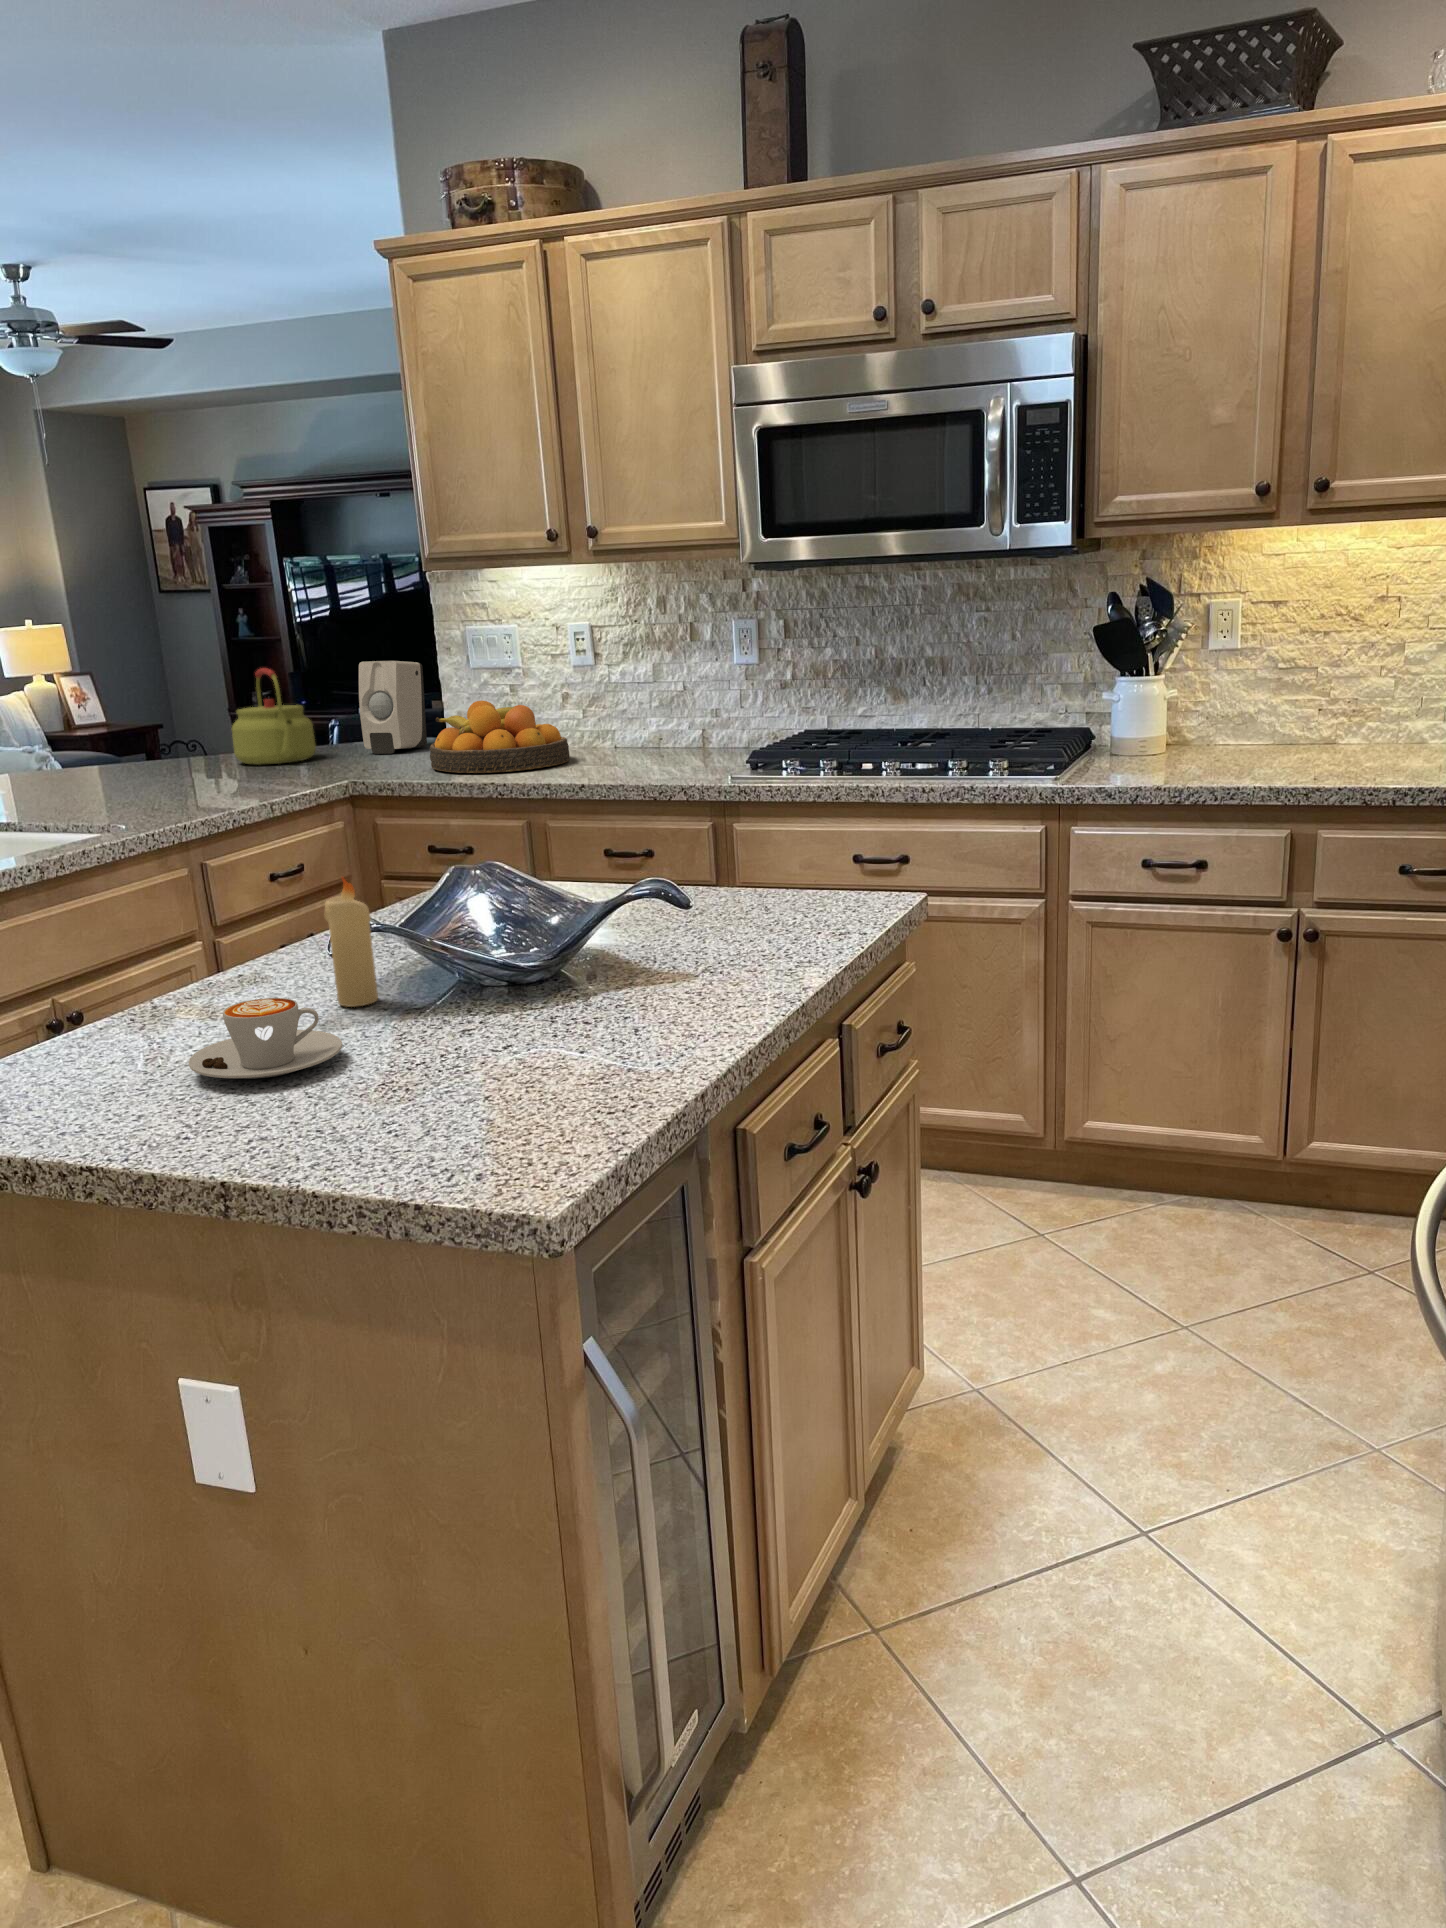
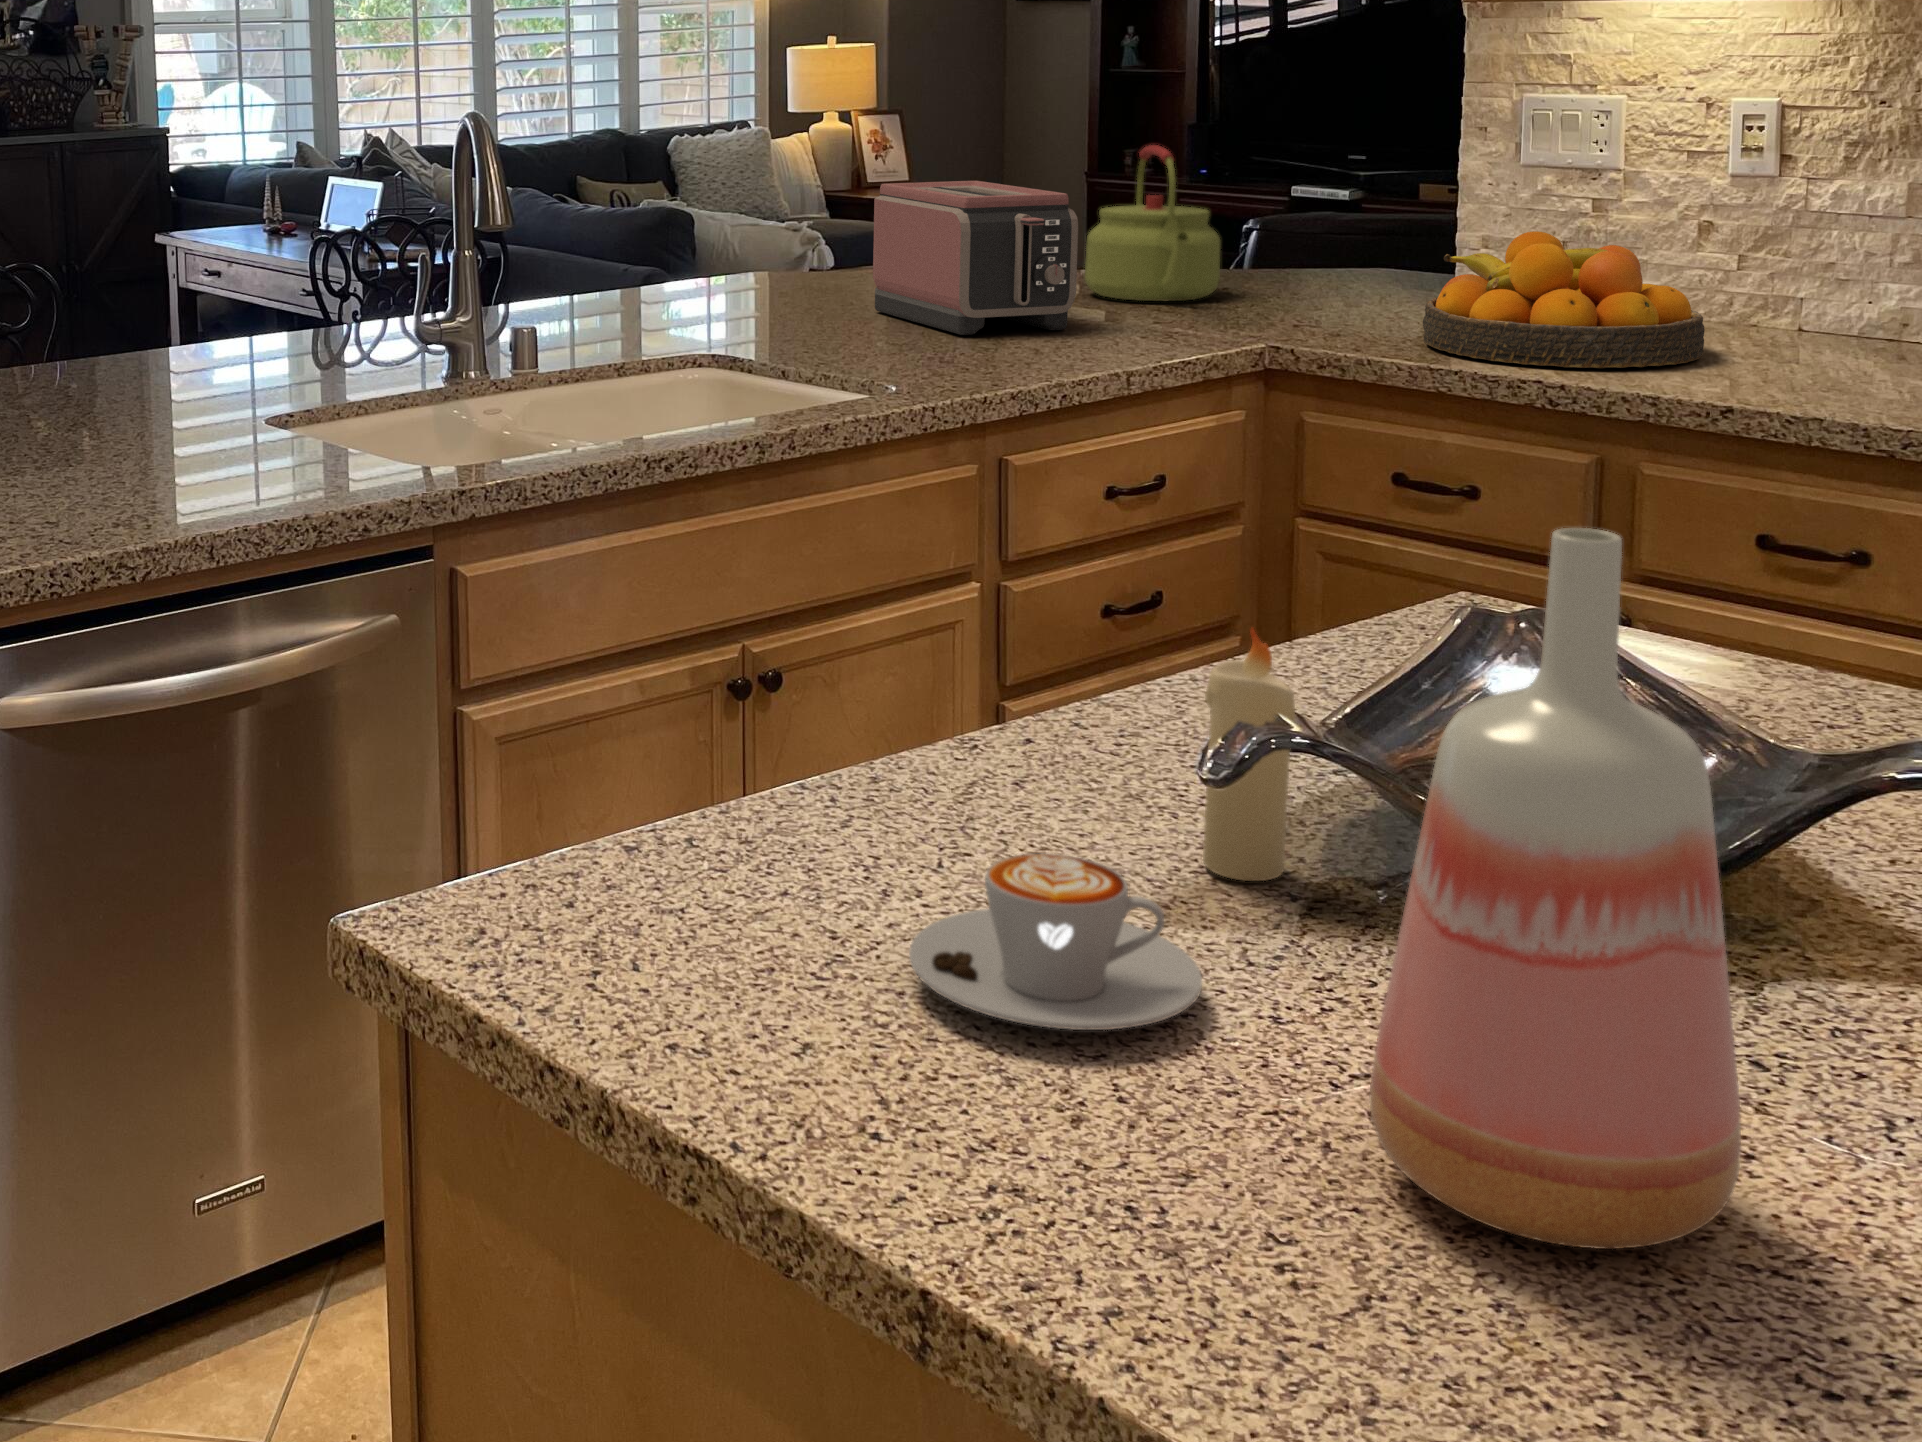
soap dispenser: present [359,661,427,754] -> none [1303,145,1431,303]
toaster: none [87,696,230,792] -> present [873,181,1078,335]
vase: none [420,774,573,1096] -> present [1369,528,1741,1249]

